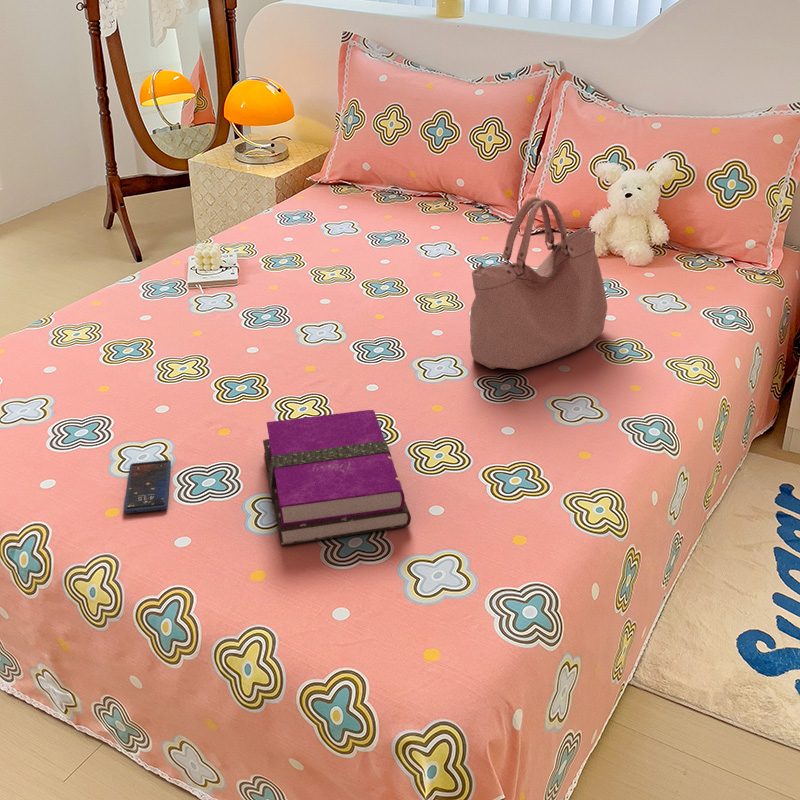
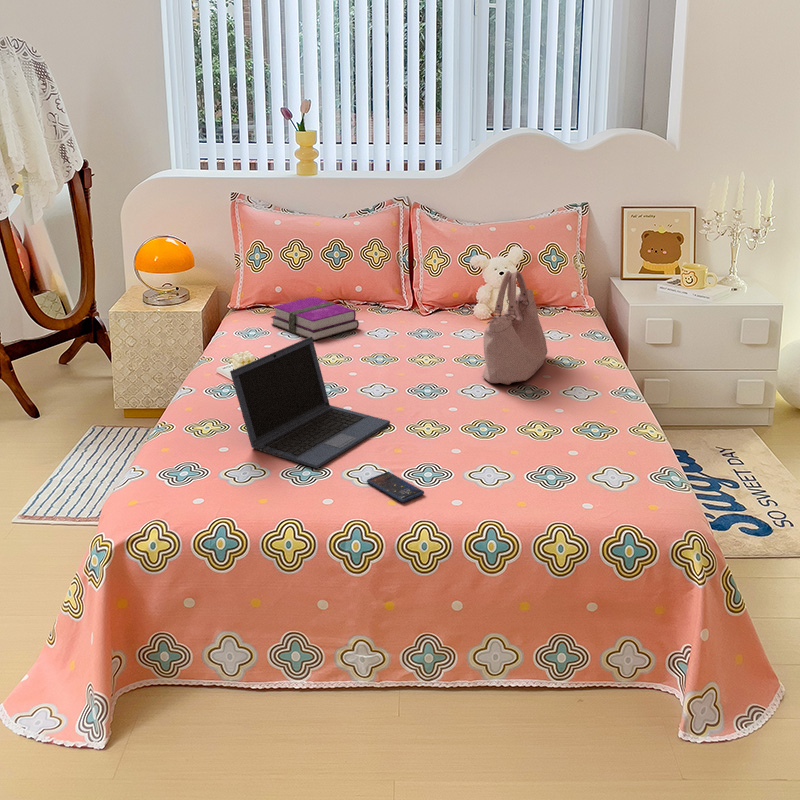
laptop: none [61,245,272,427] -> present [230,337,390,468]
hardback book: present [263,410,411,546] -> present [271,297,359,340]

